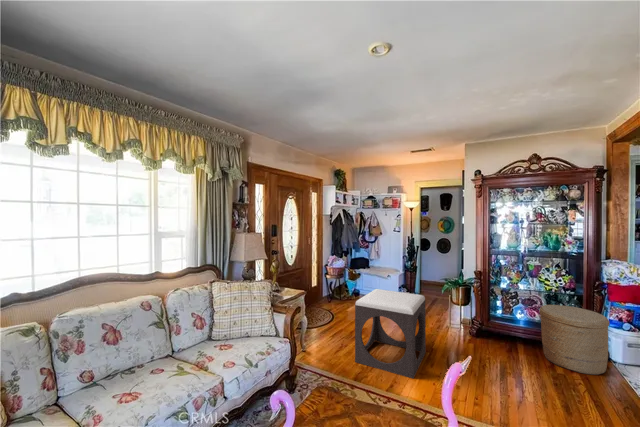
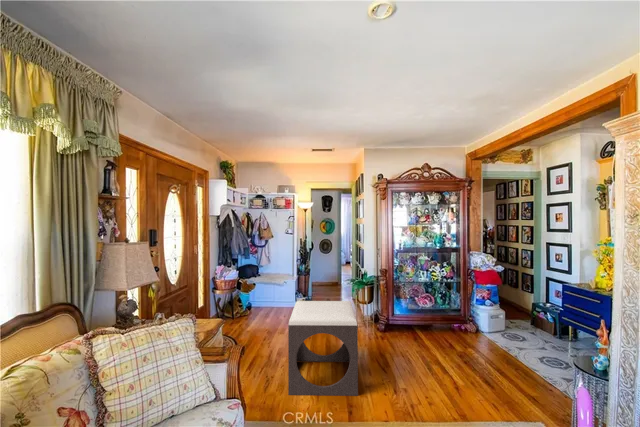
basket: present [539,305,610,375] -> none [434,293,482,348]

